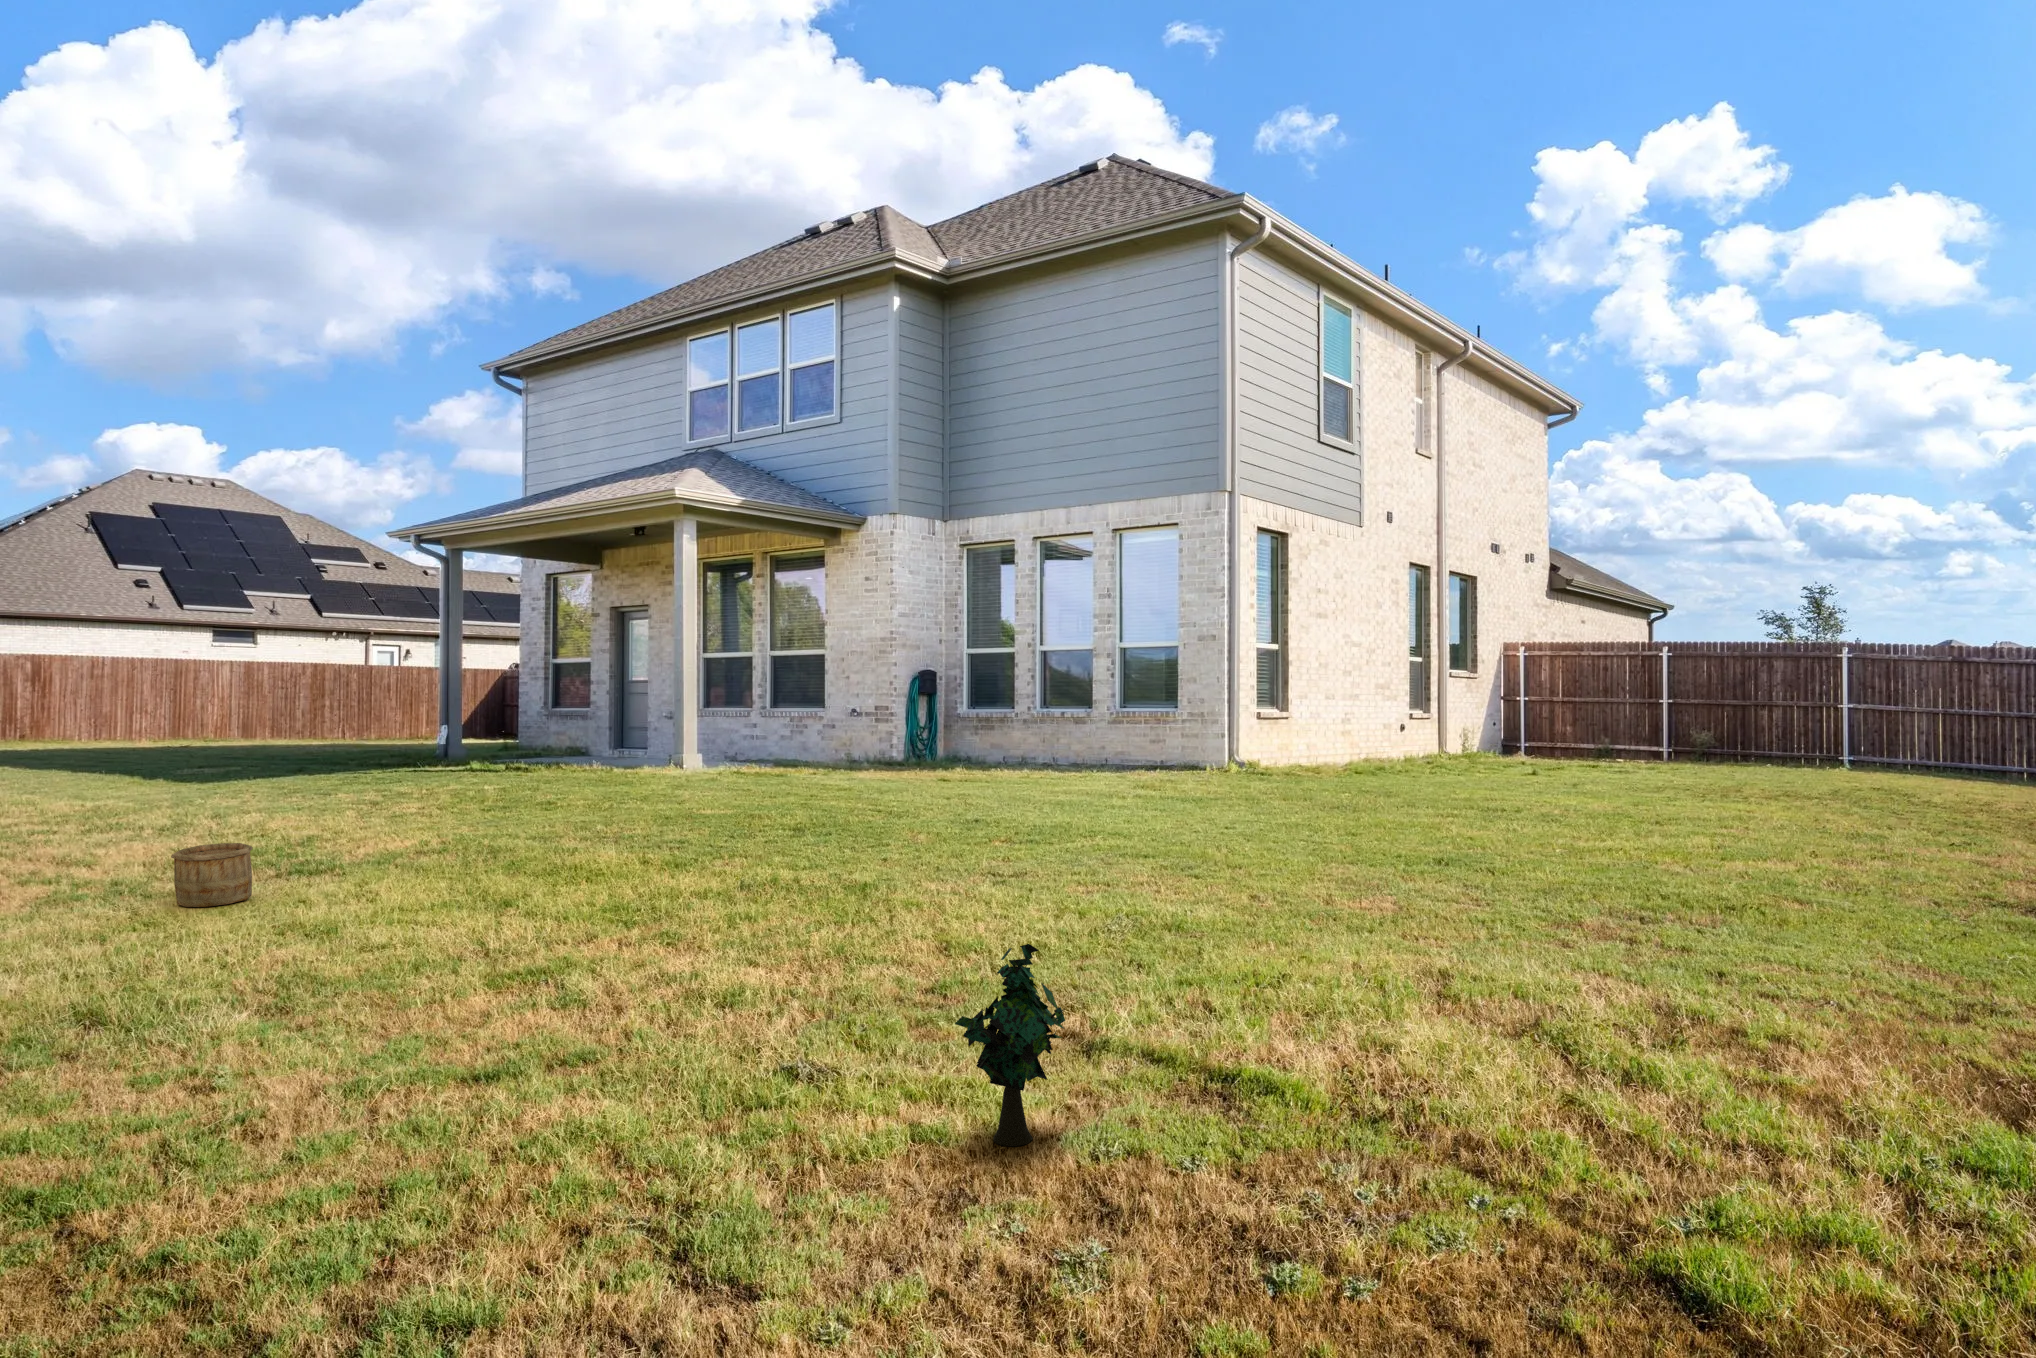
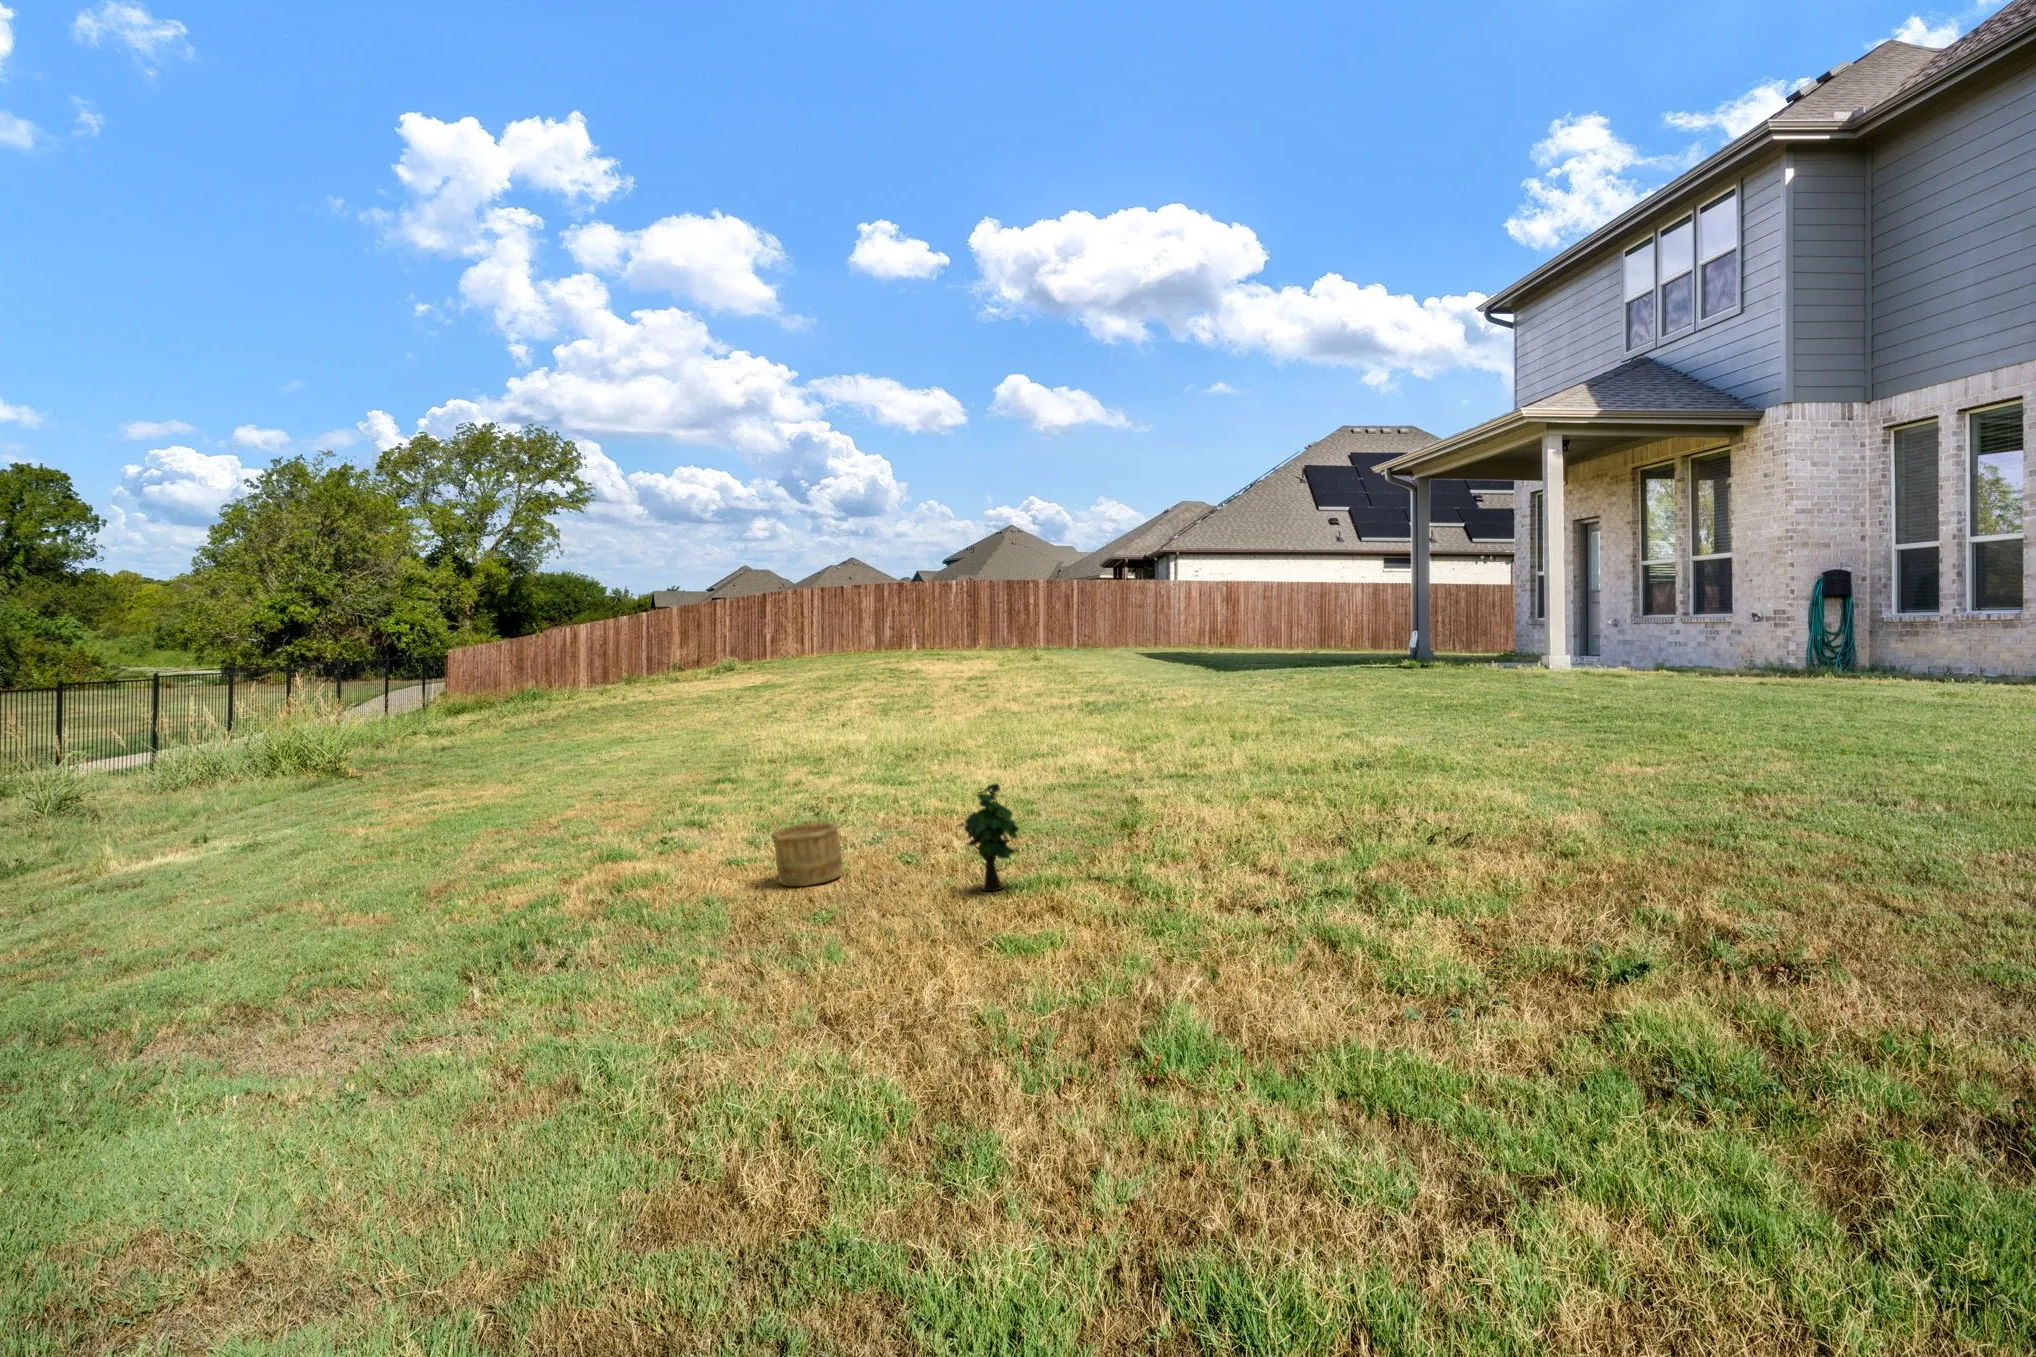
wooden bucket: present [171,843,253,907] -> present [771,822,842,887]

